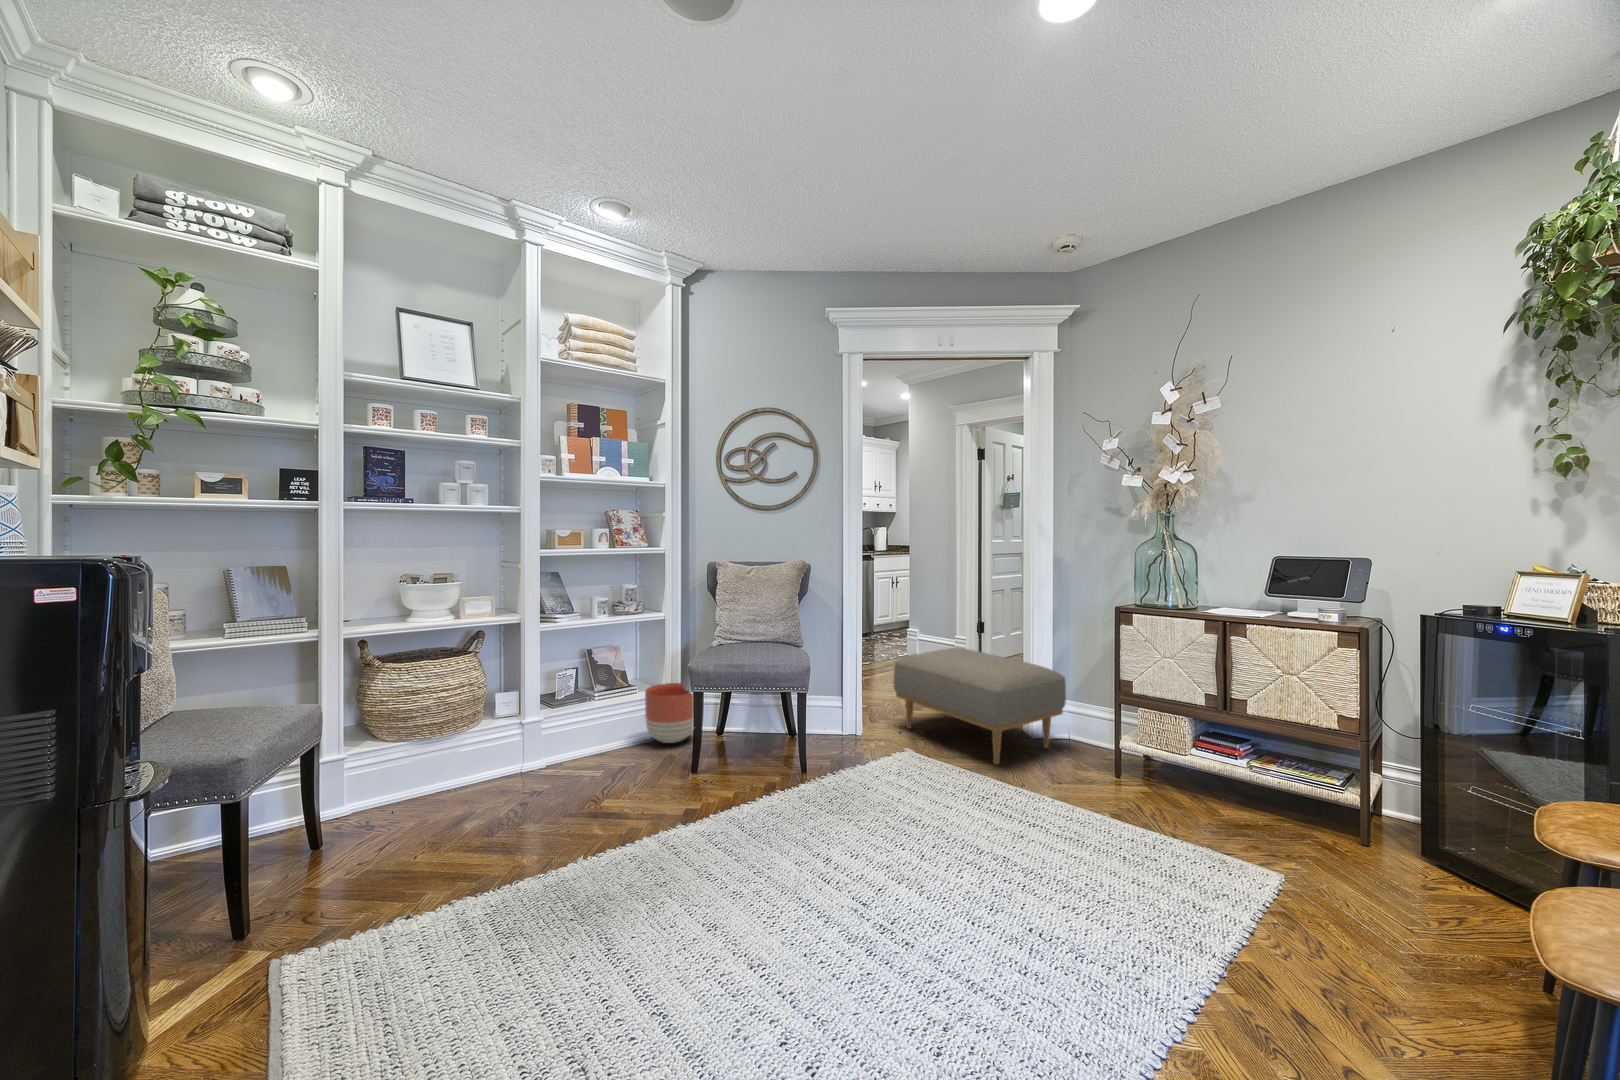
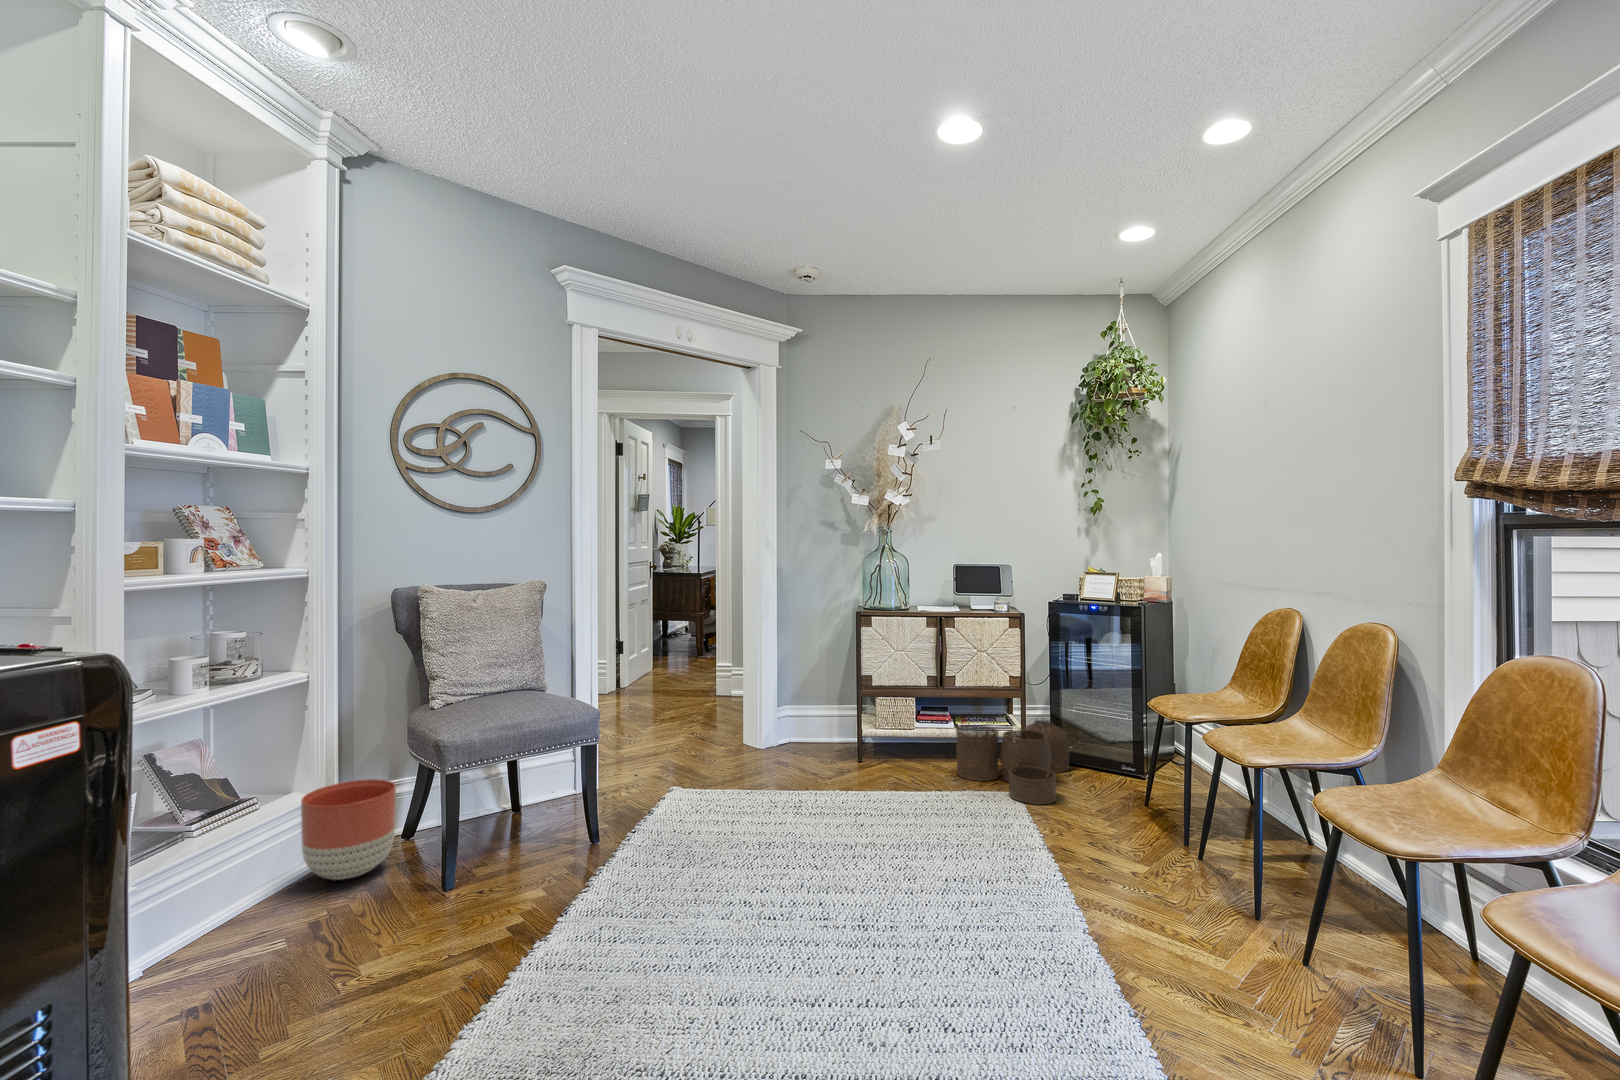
ottoman: present [893,648,1066,764] -> none [633,673,809,784]
woven basket: none [1208,751,1409,887] -> present [956,719,1069,805]

